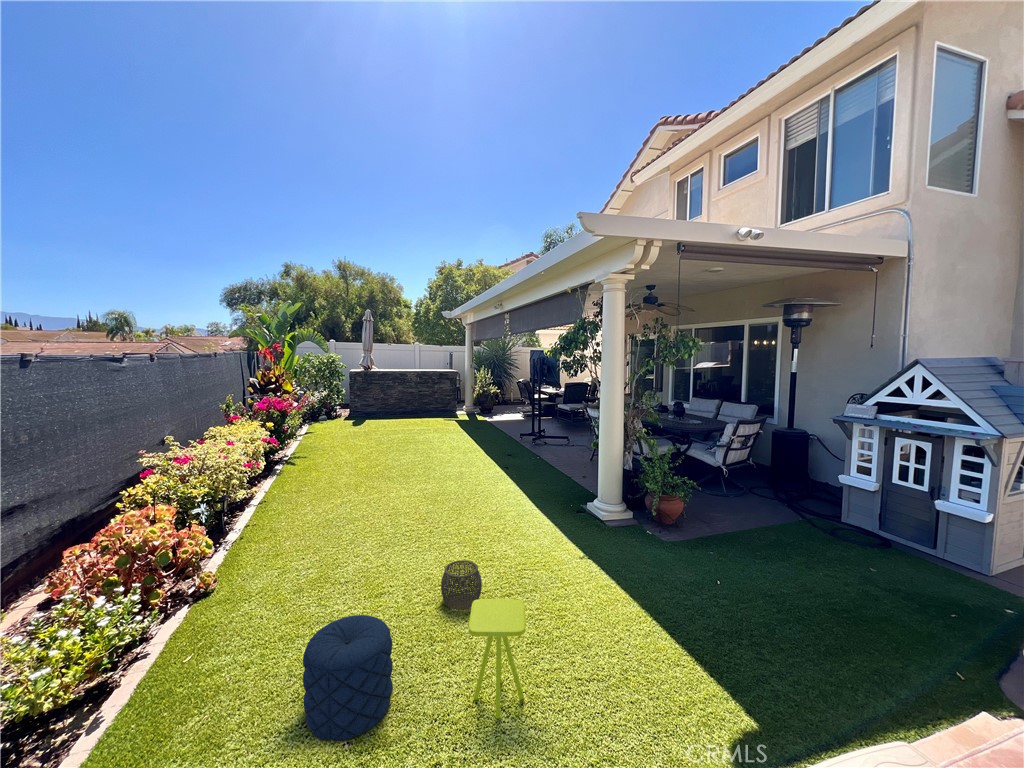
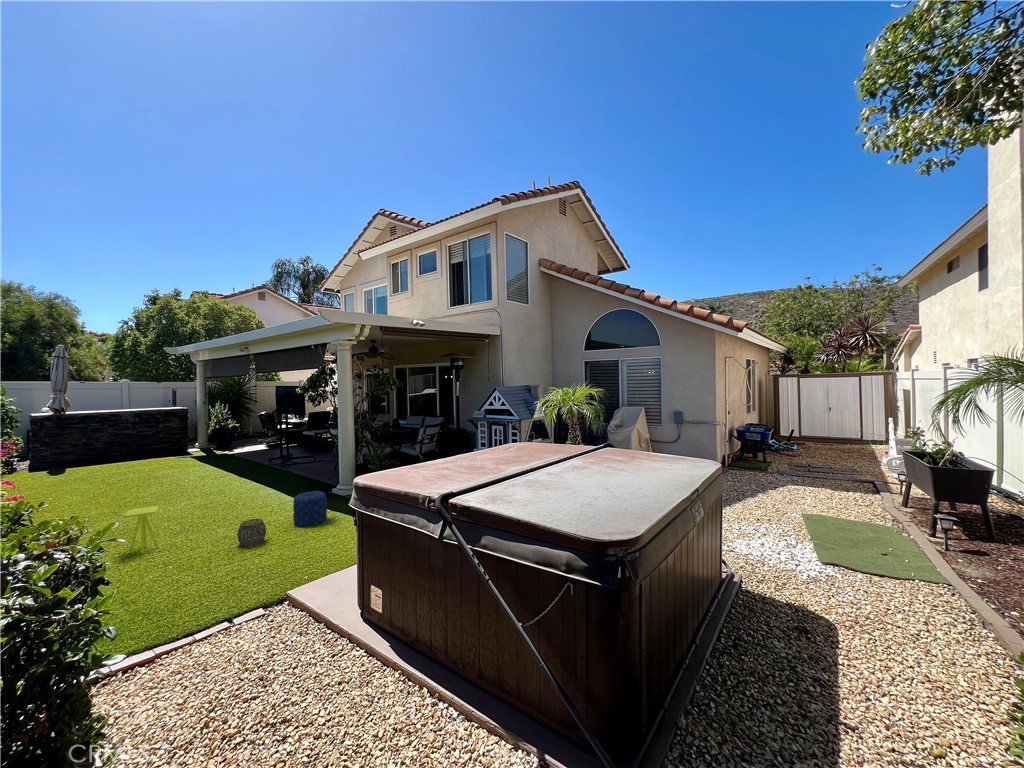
side table: present [469,599,525,718] -> present [124,506,159,553]
pouf: present [303,615,393,741] -> present [293,491,327,527]

